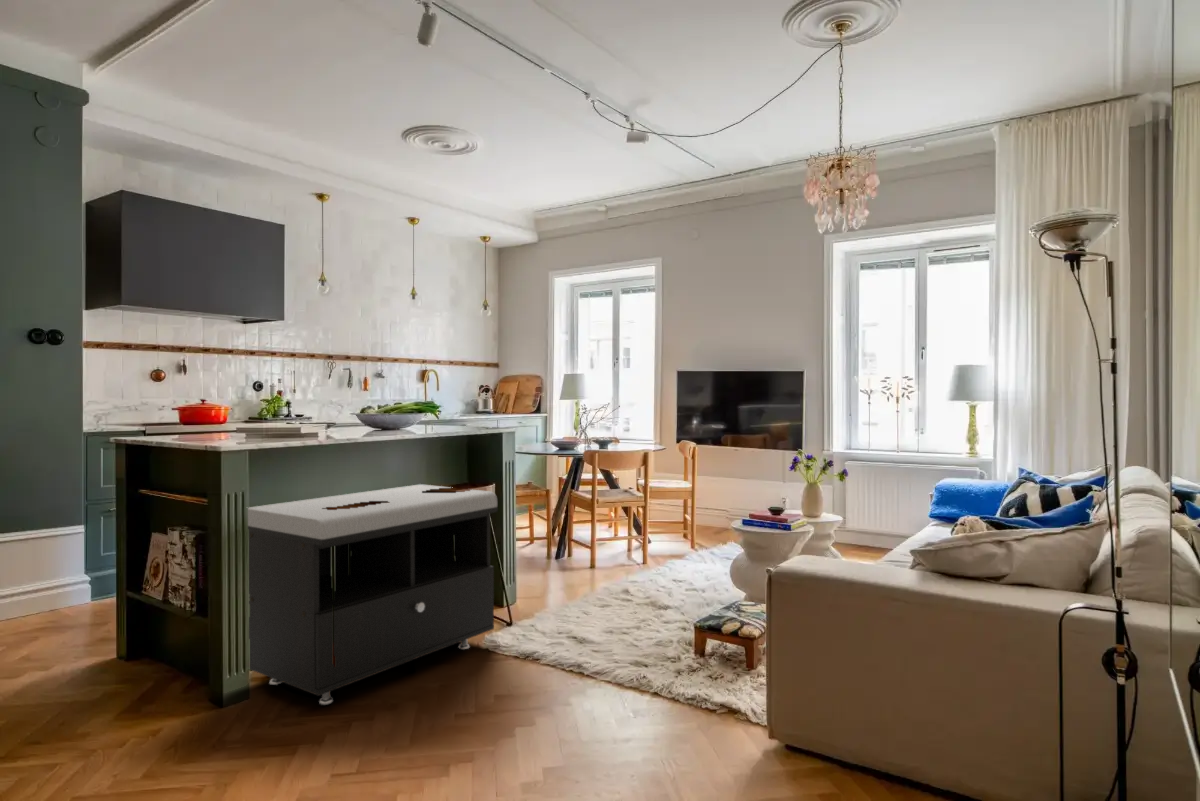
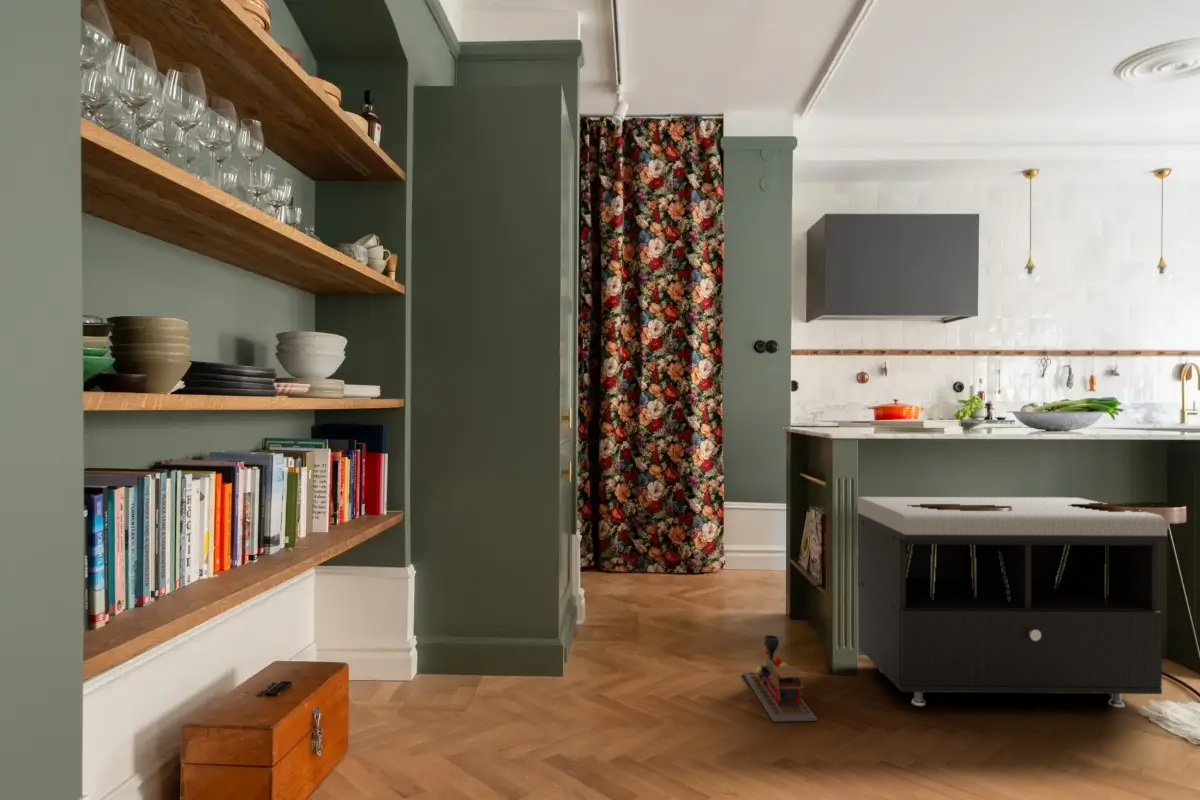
toy train: none [116,683,242,780] -> present [743,635,817,722]

